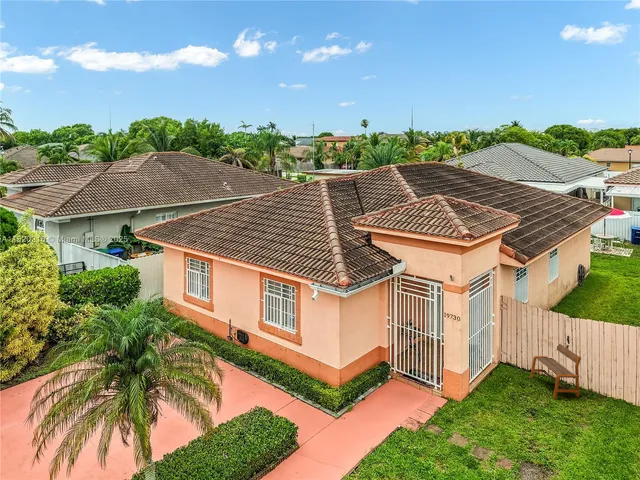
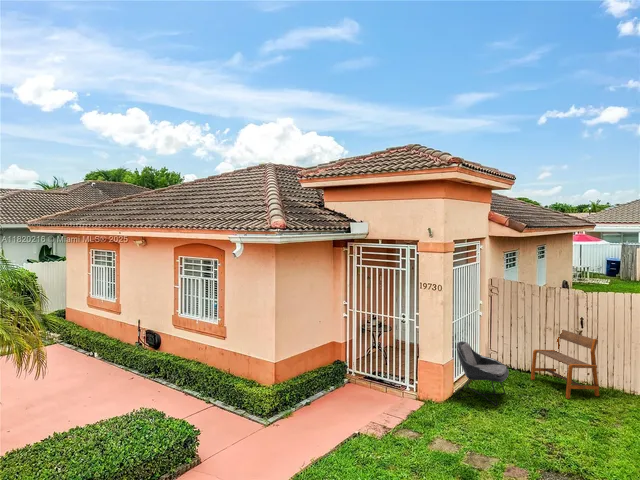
lounge chair: none [471,353,512,405] -> present [457,341,509,406]

